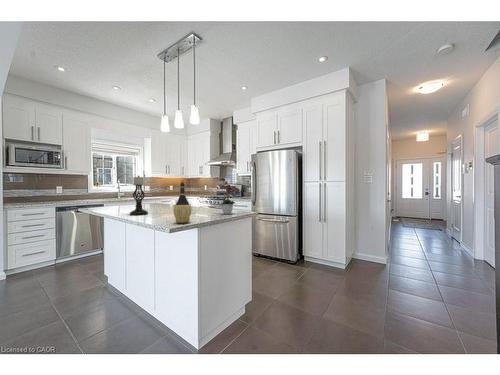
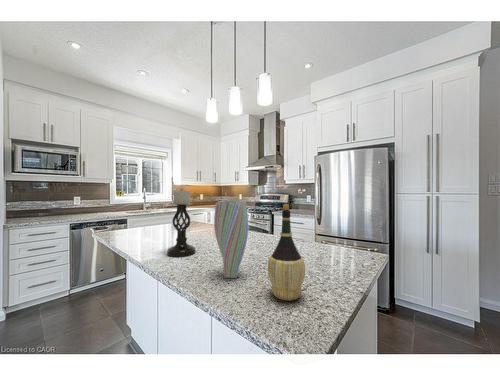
flower arrangement: present [217,178,240,214] -> none [312,189,356,257]
vase: none [152,181,171,220] -> present [214,201,249,278]

